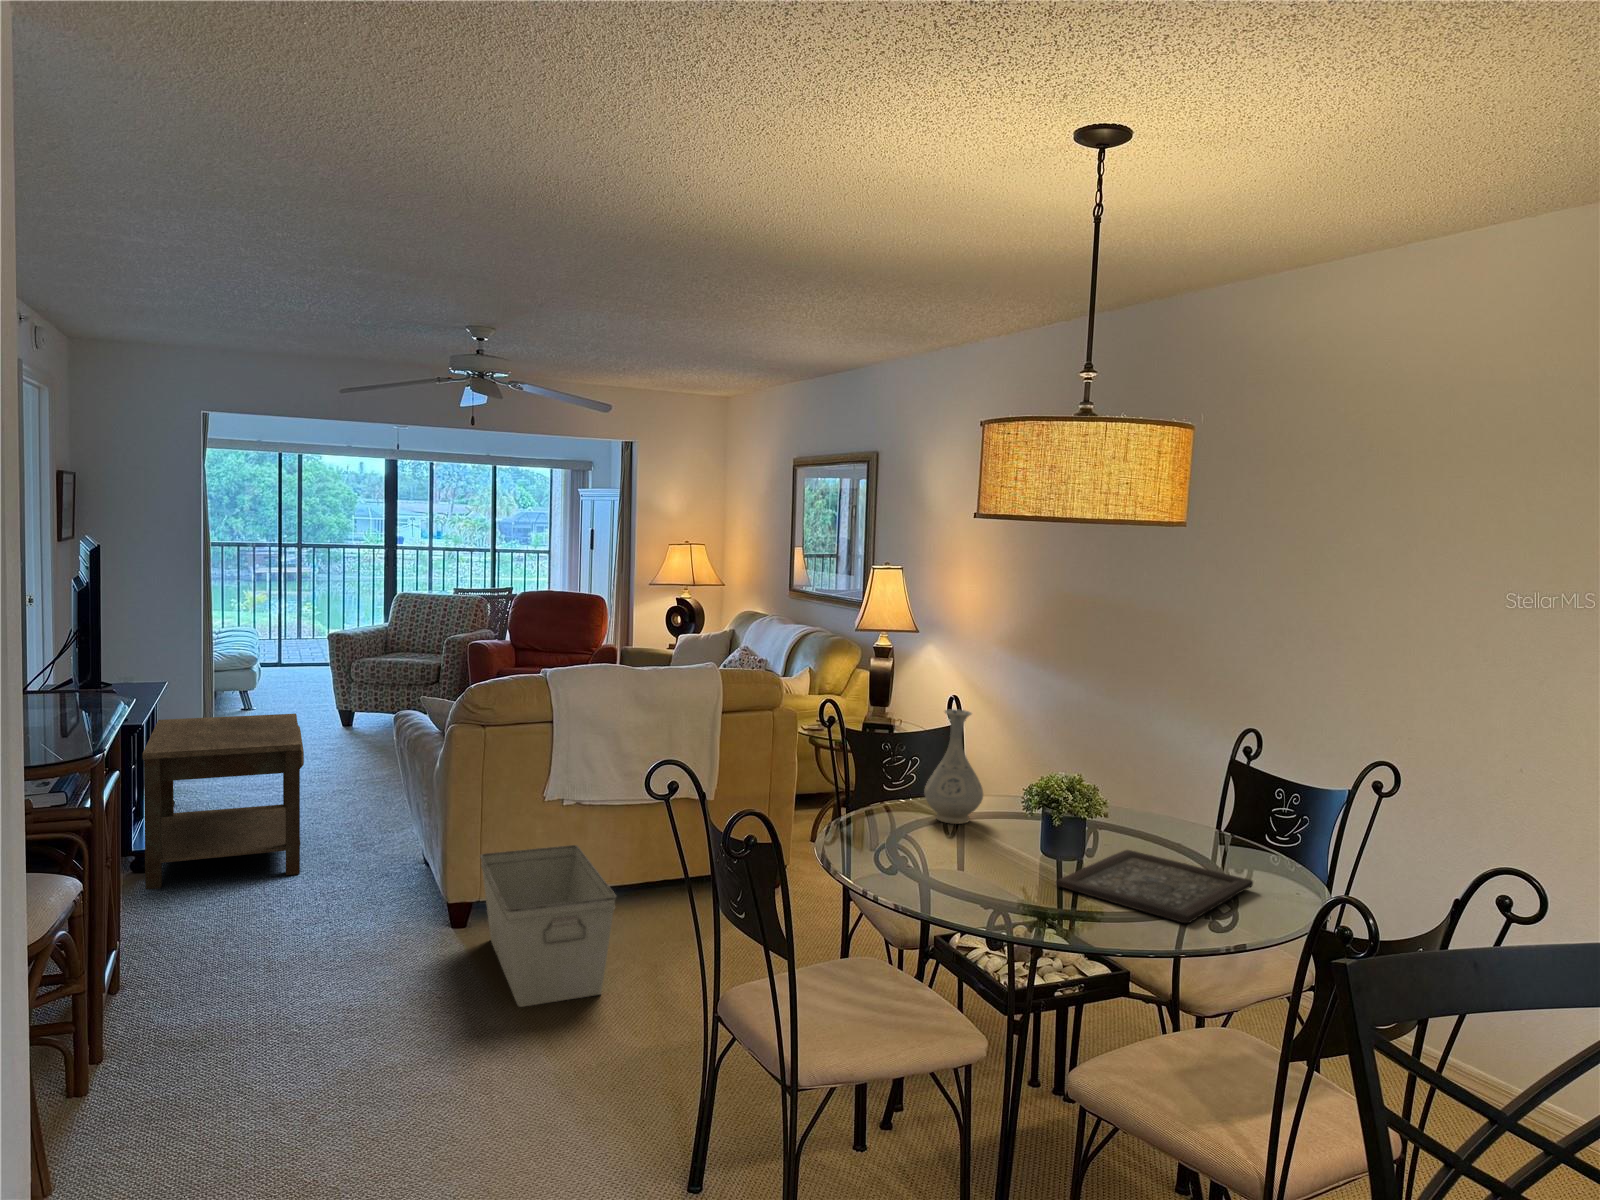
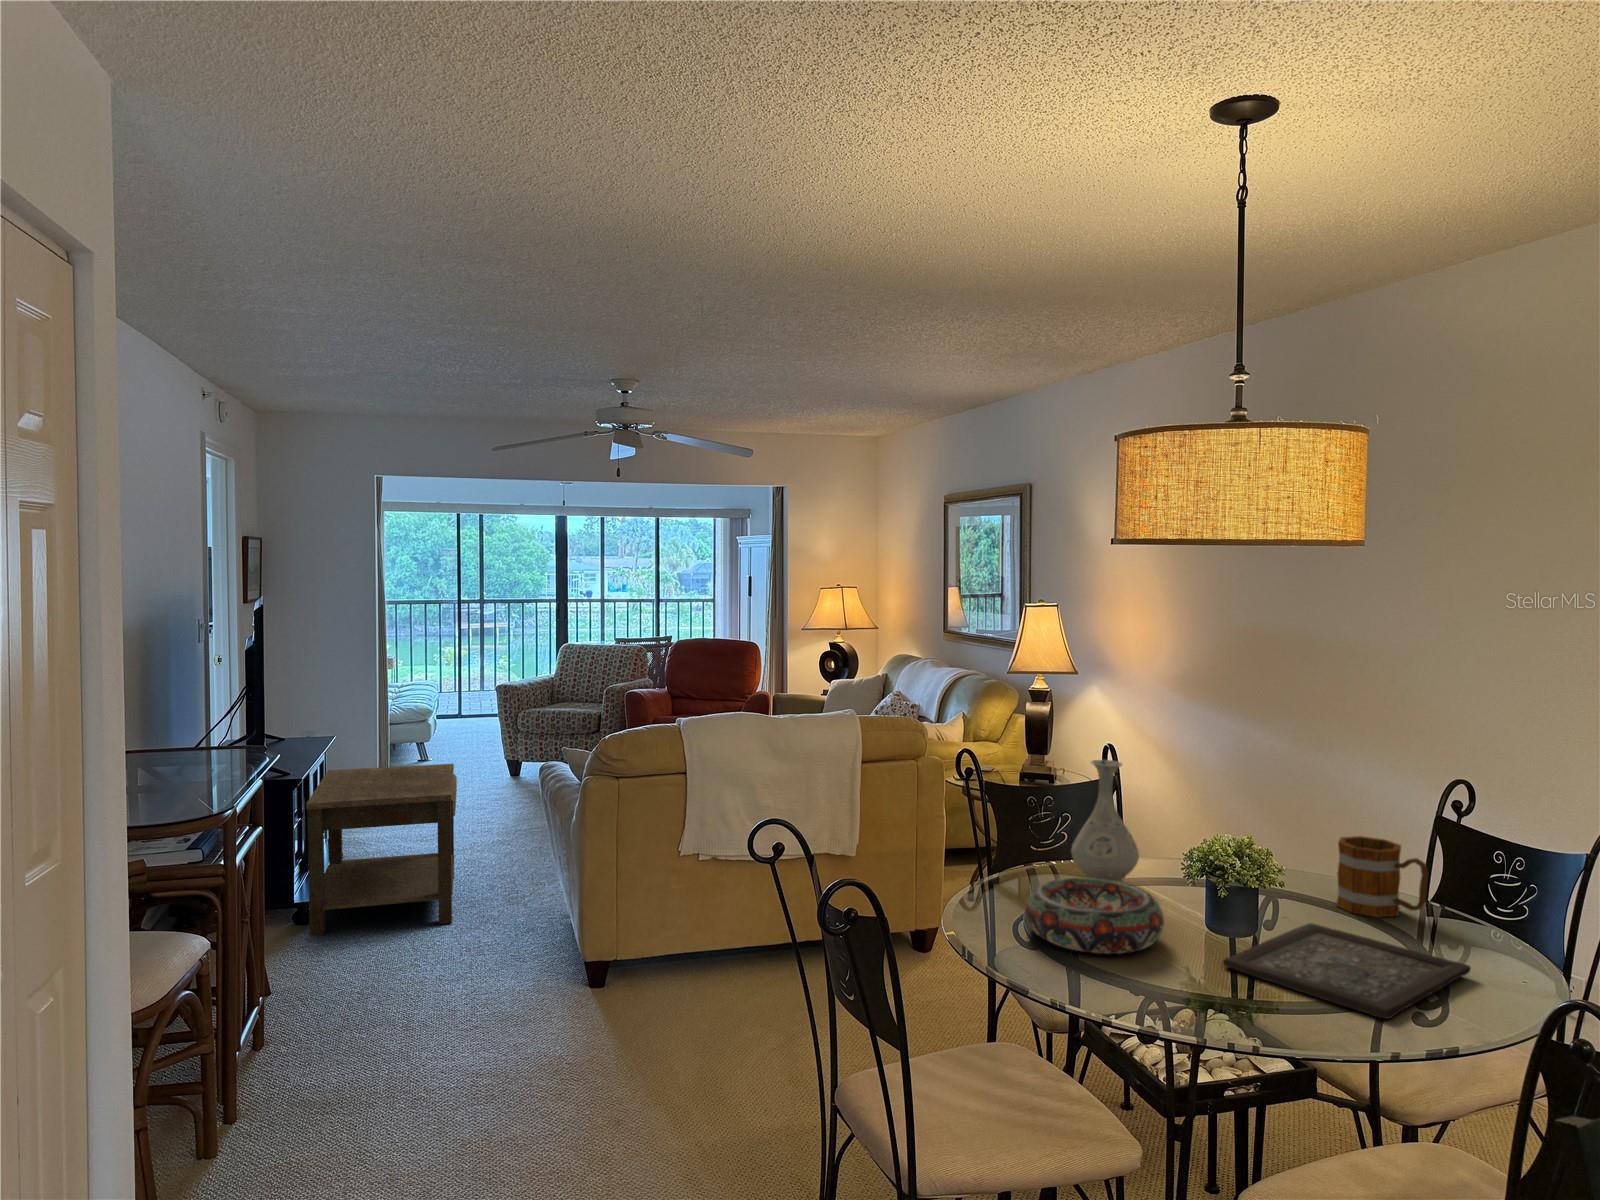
mug: none [1147,776,1223,845] -> present [1337,836,1428,918]
decorative bowl: none [888,813,1007,878] -> present [1025,878,1164,954]
storage bin: present [480,845,616,1007] -> none [614,900,746,1072]

